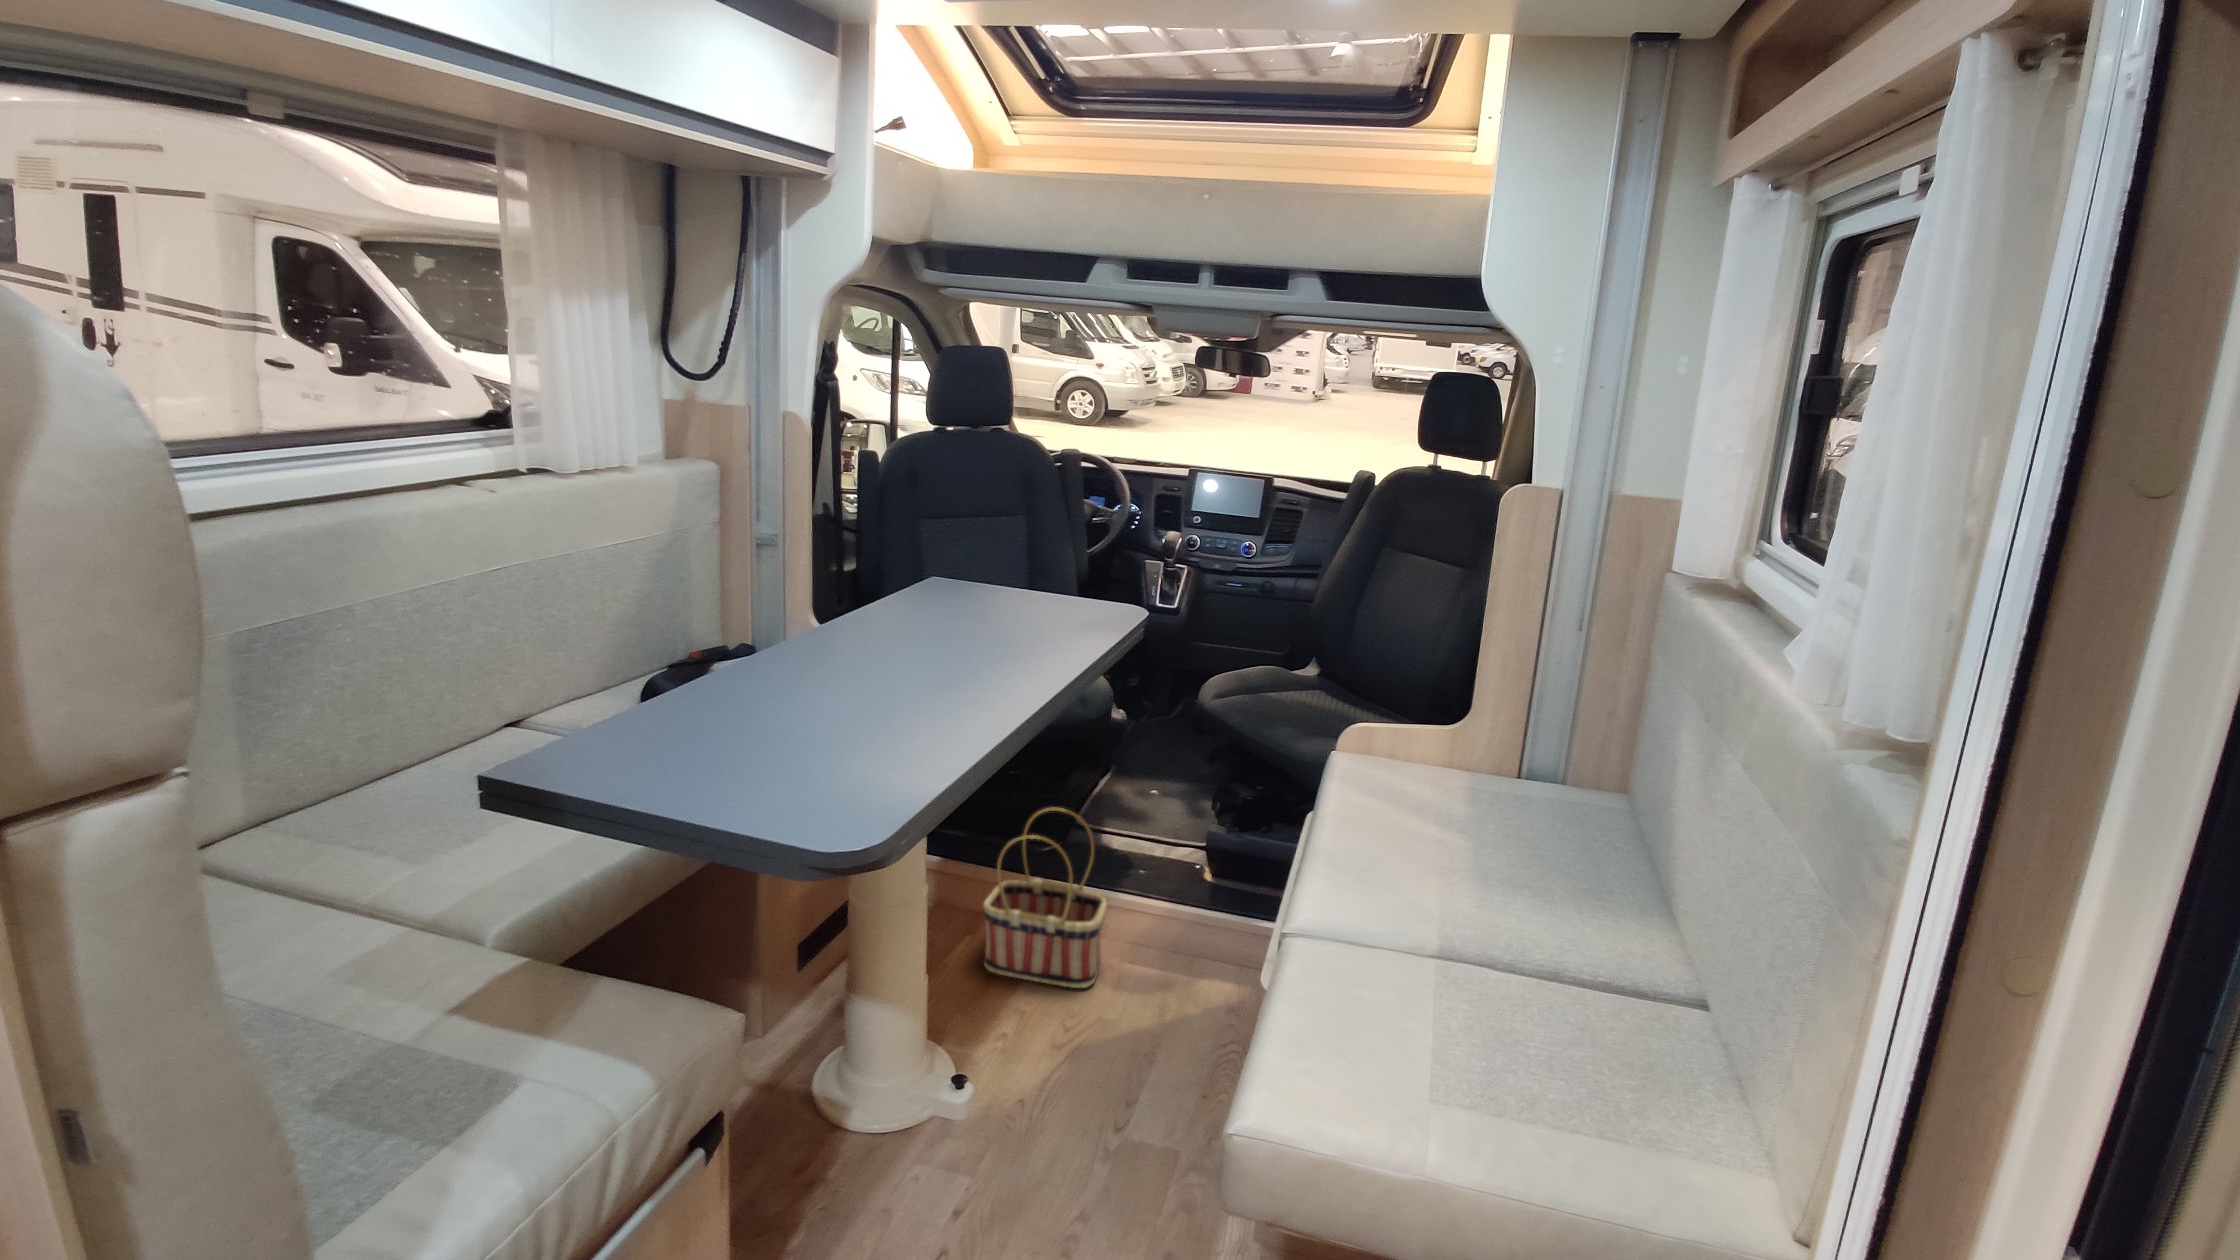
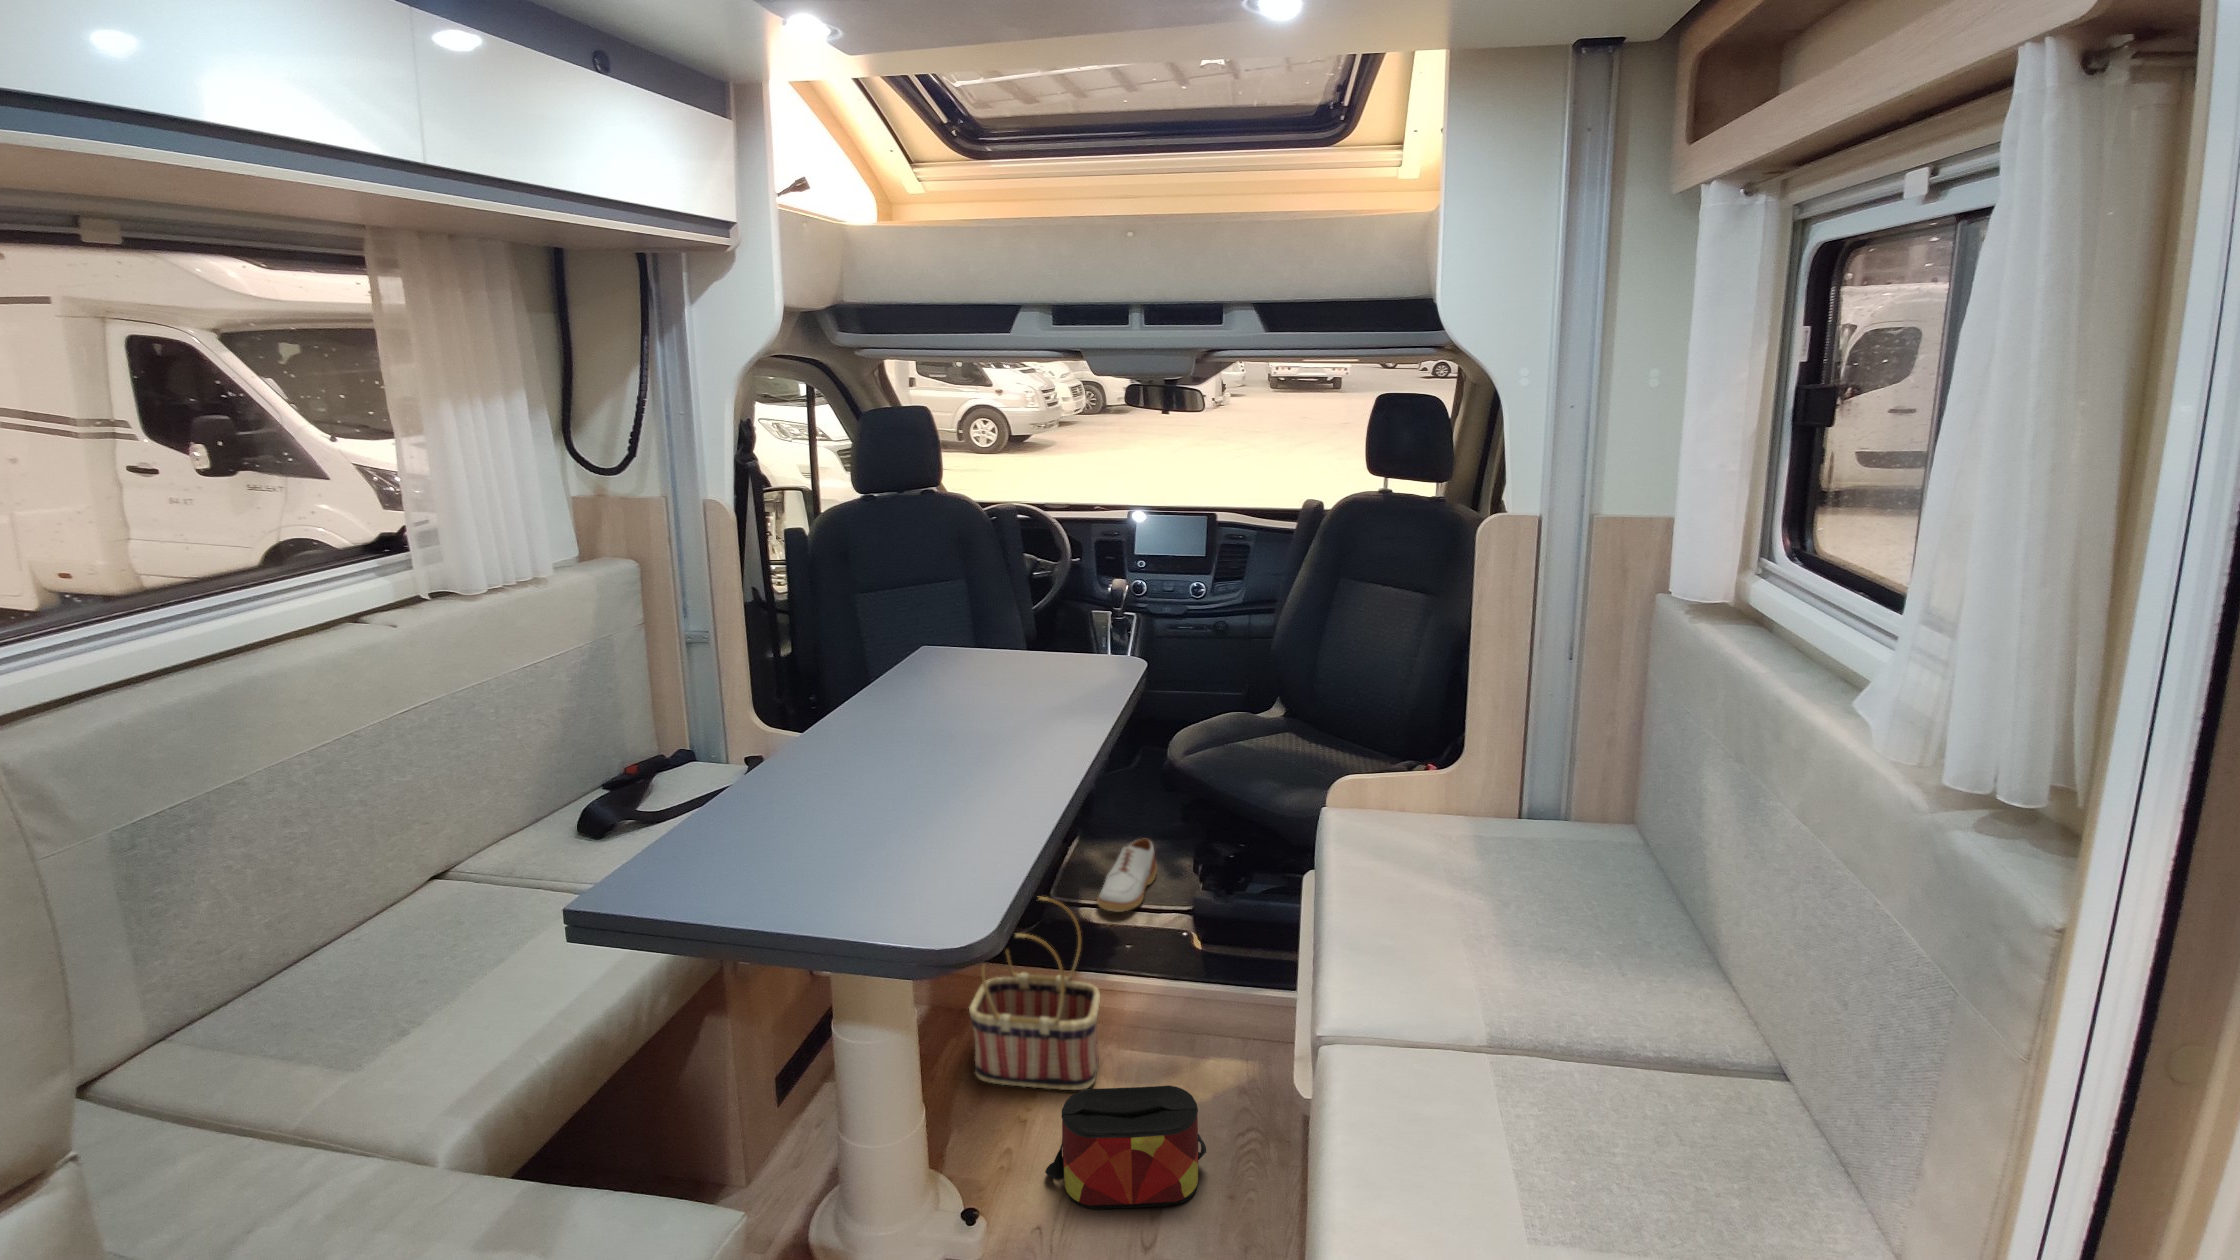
shoe: none [1118,777,1180,839] -> present [1097,839,1157,911]
bag: none [1036,979,1187,1090] -> present [1045,1085,1206,1209]

